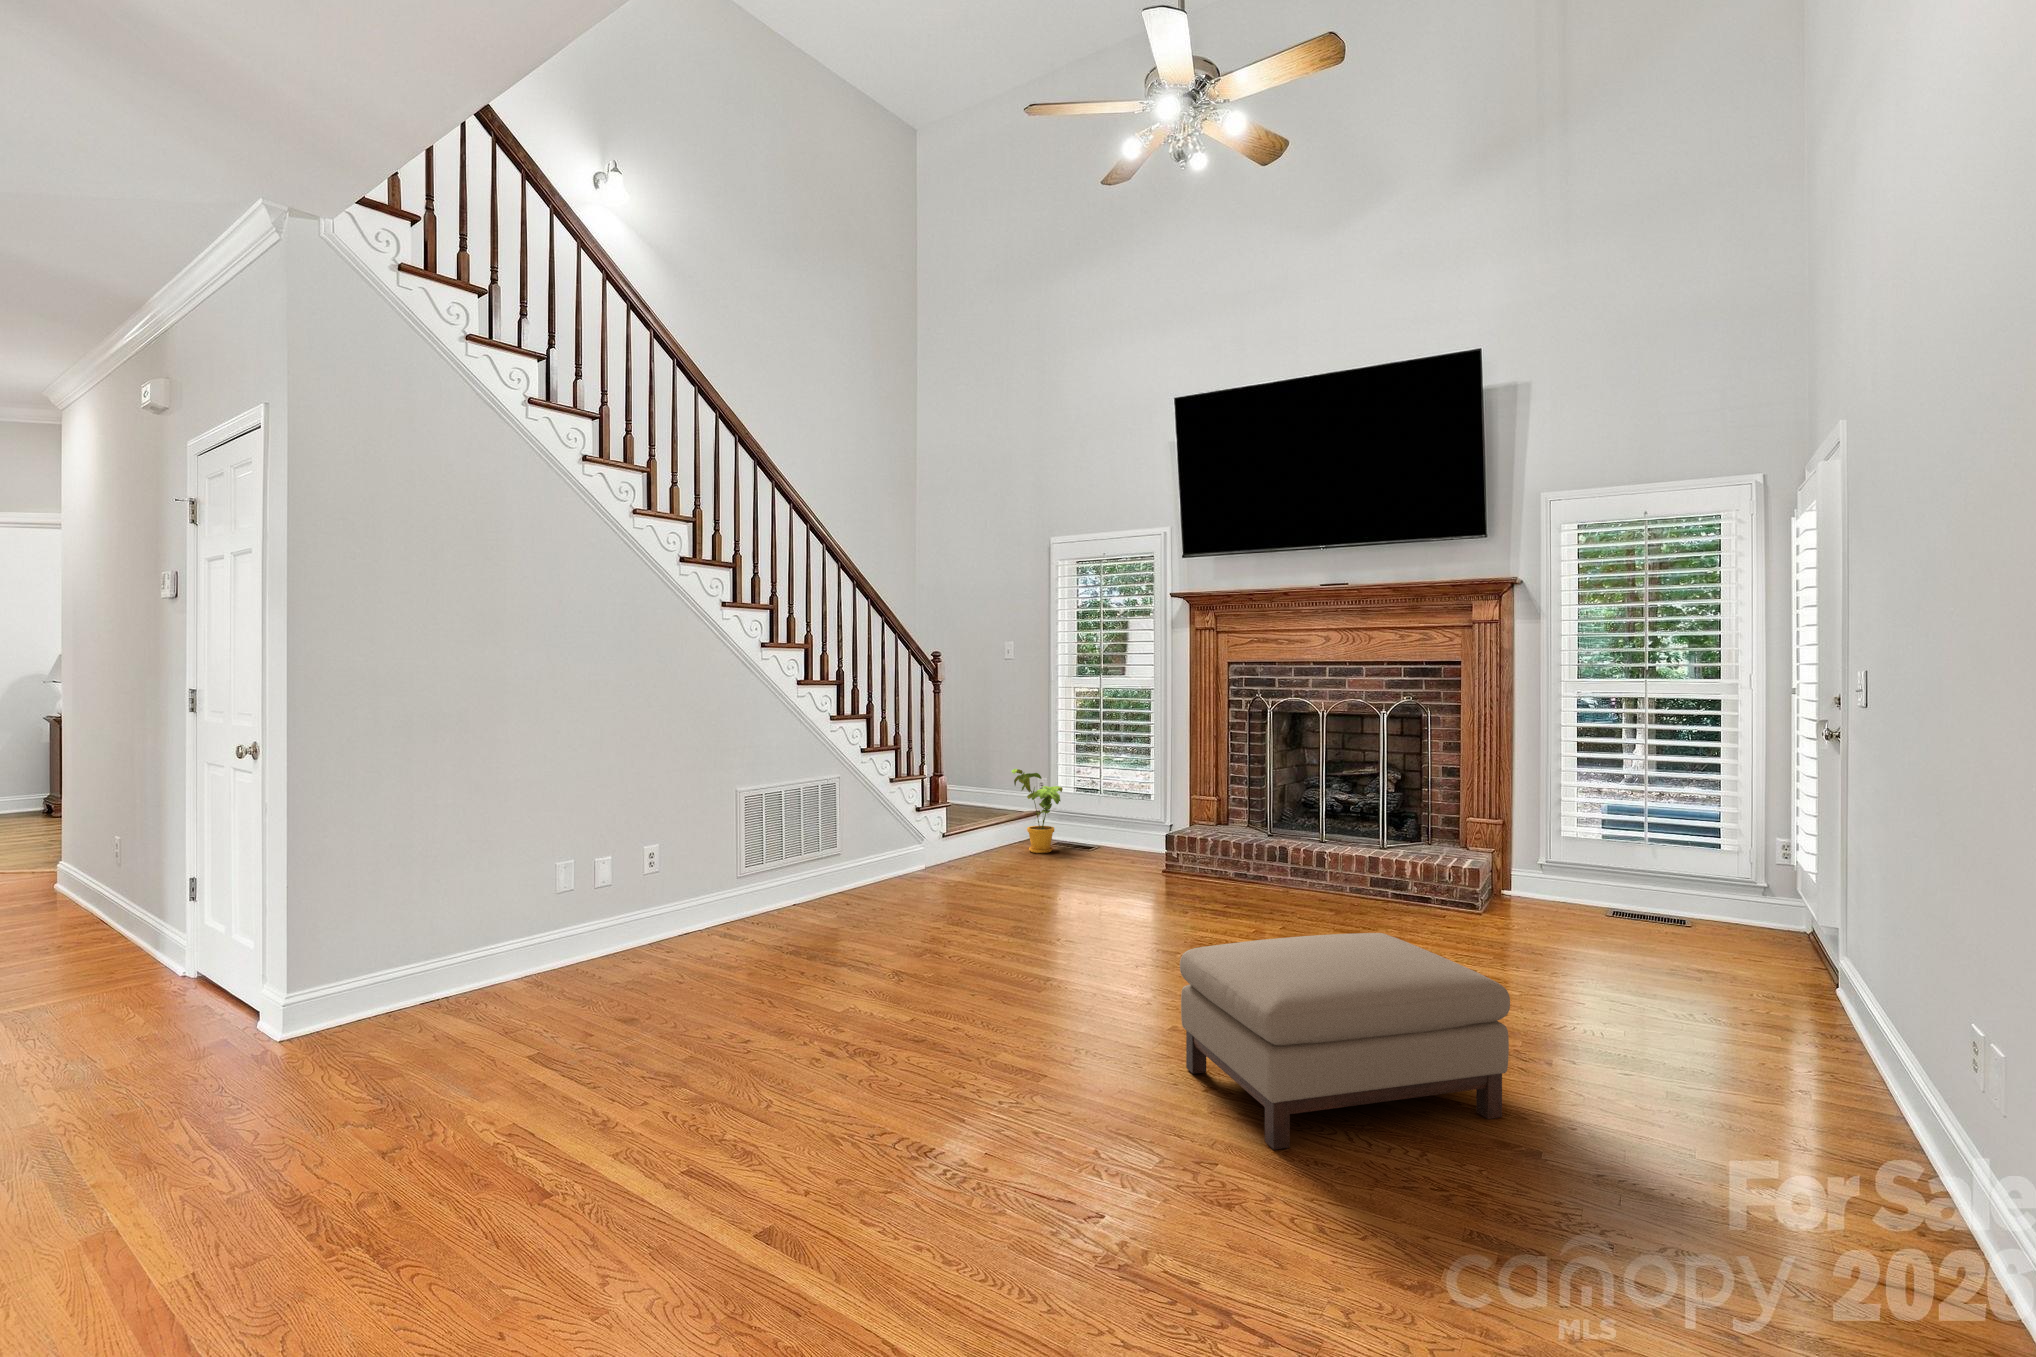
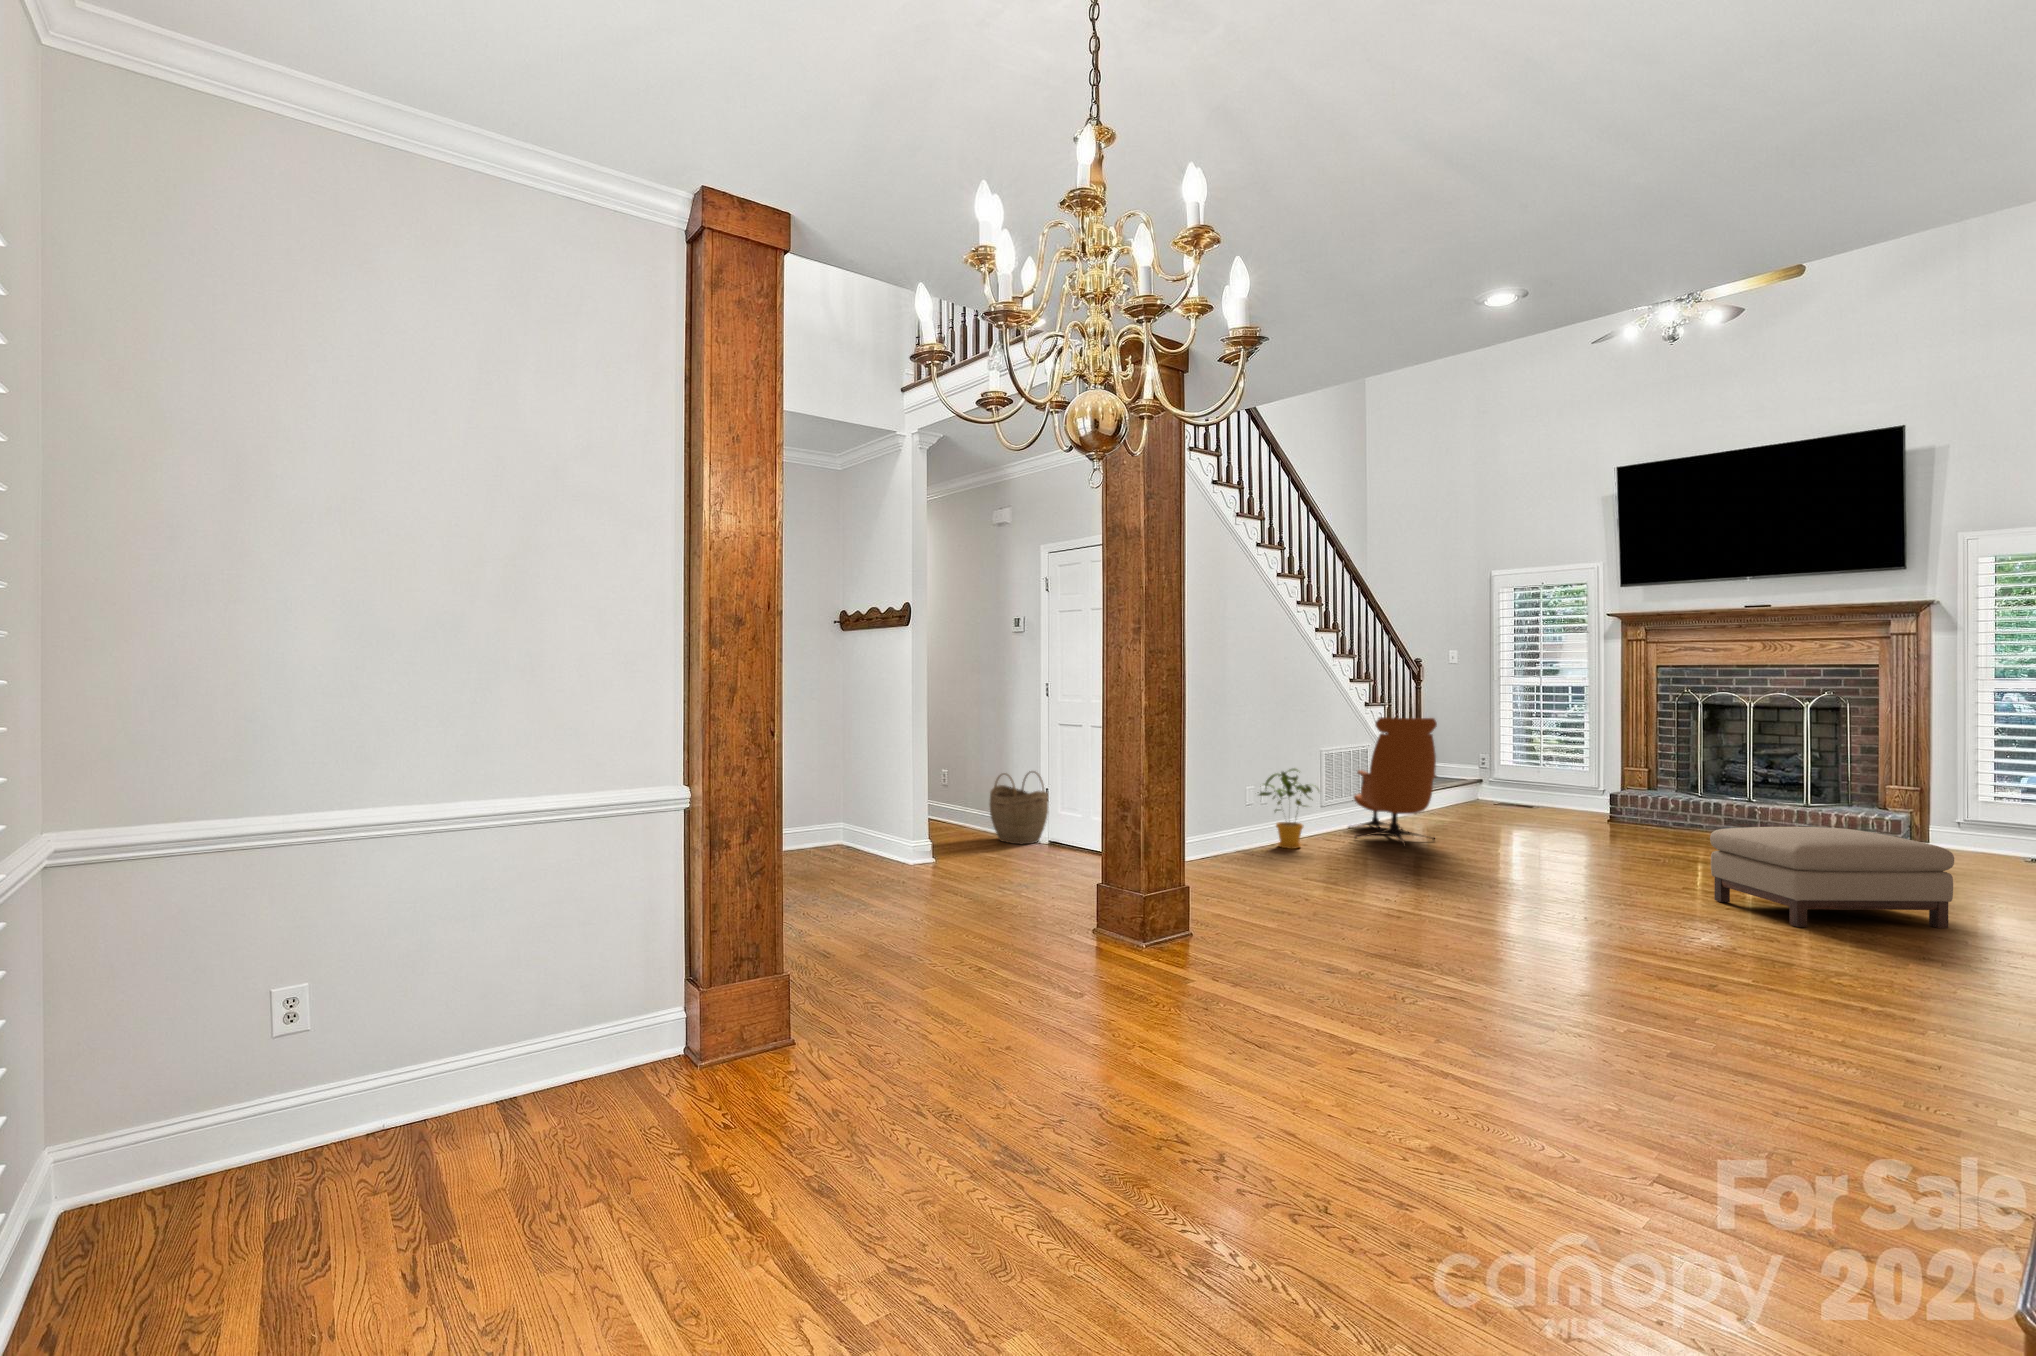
lounge chair: none [766,749,889,953] -> present [1354,717,1437,846]
house plant: present [1012,769,1063,853] -> present [1259,769,1319,849]
woven basket: none [55,862,183,1007] -> present [990,771,1048,844]

